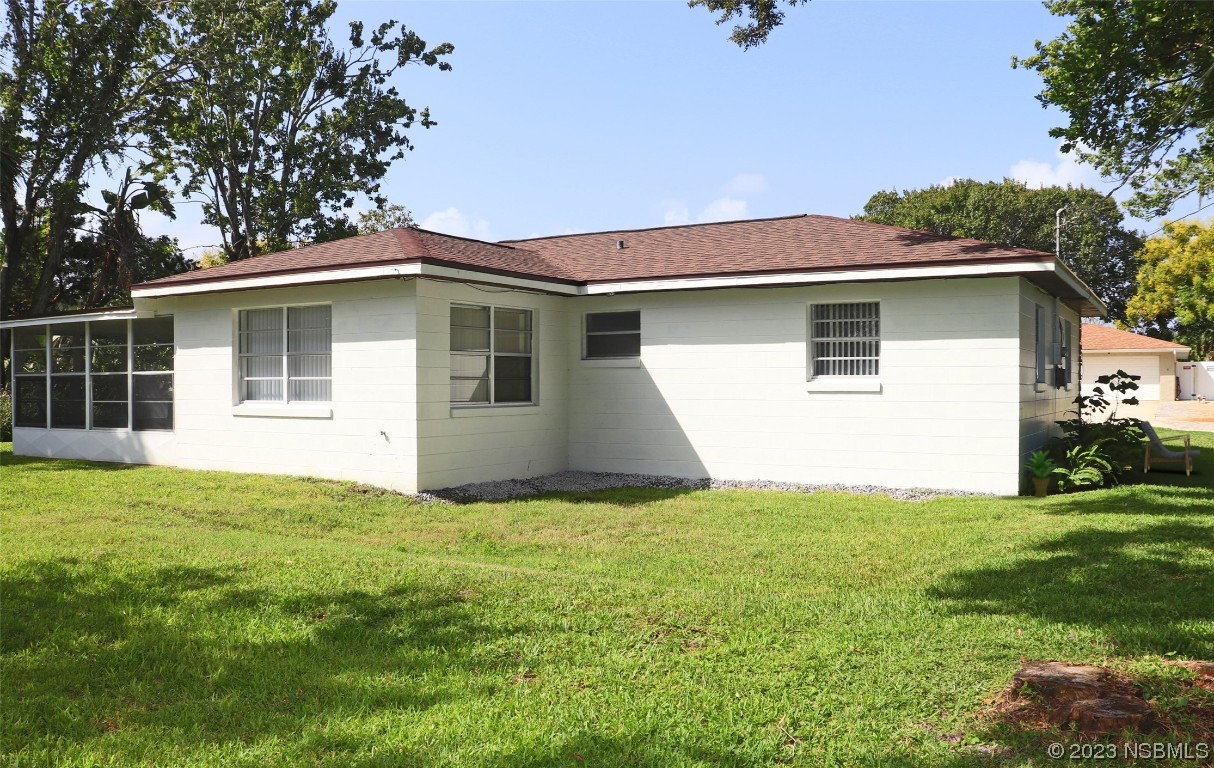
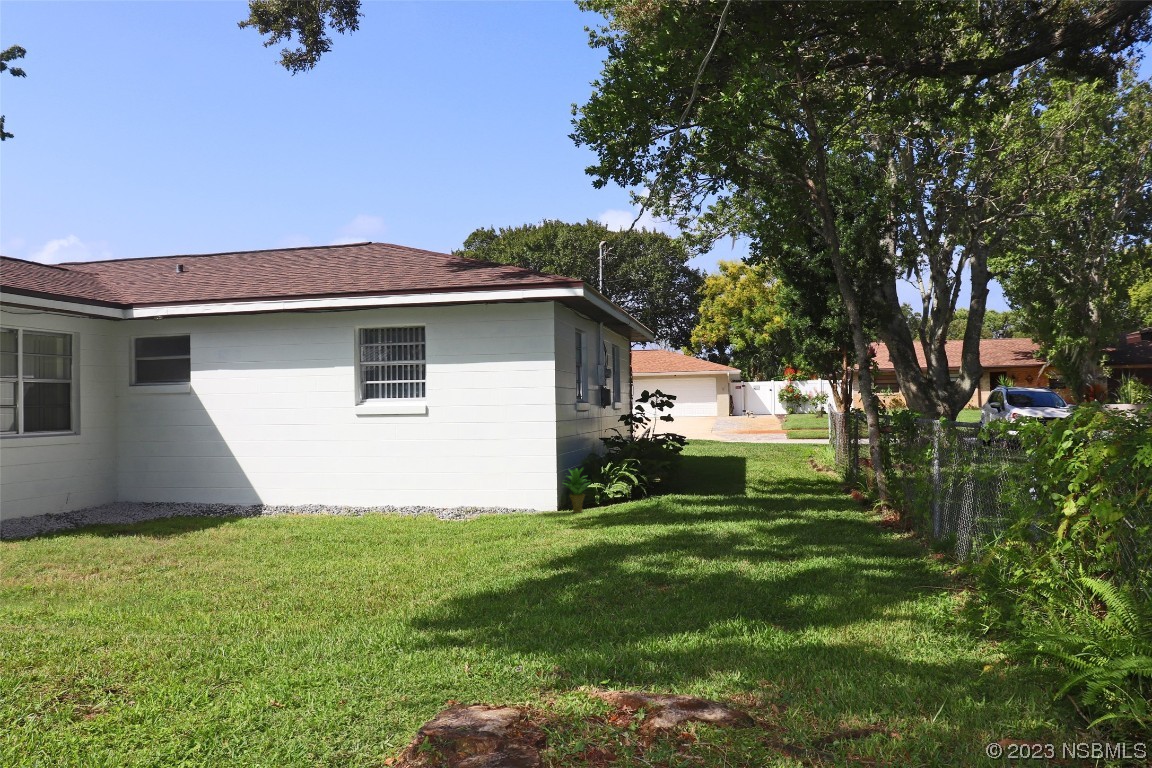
lounge chair: present [1141,421,1201,475] -> none [674,435,723,482]

